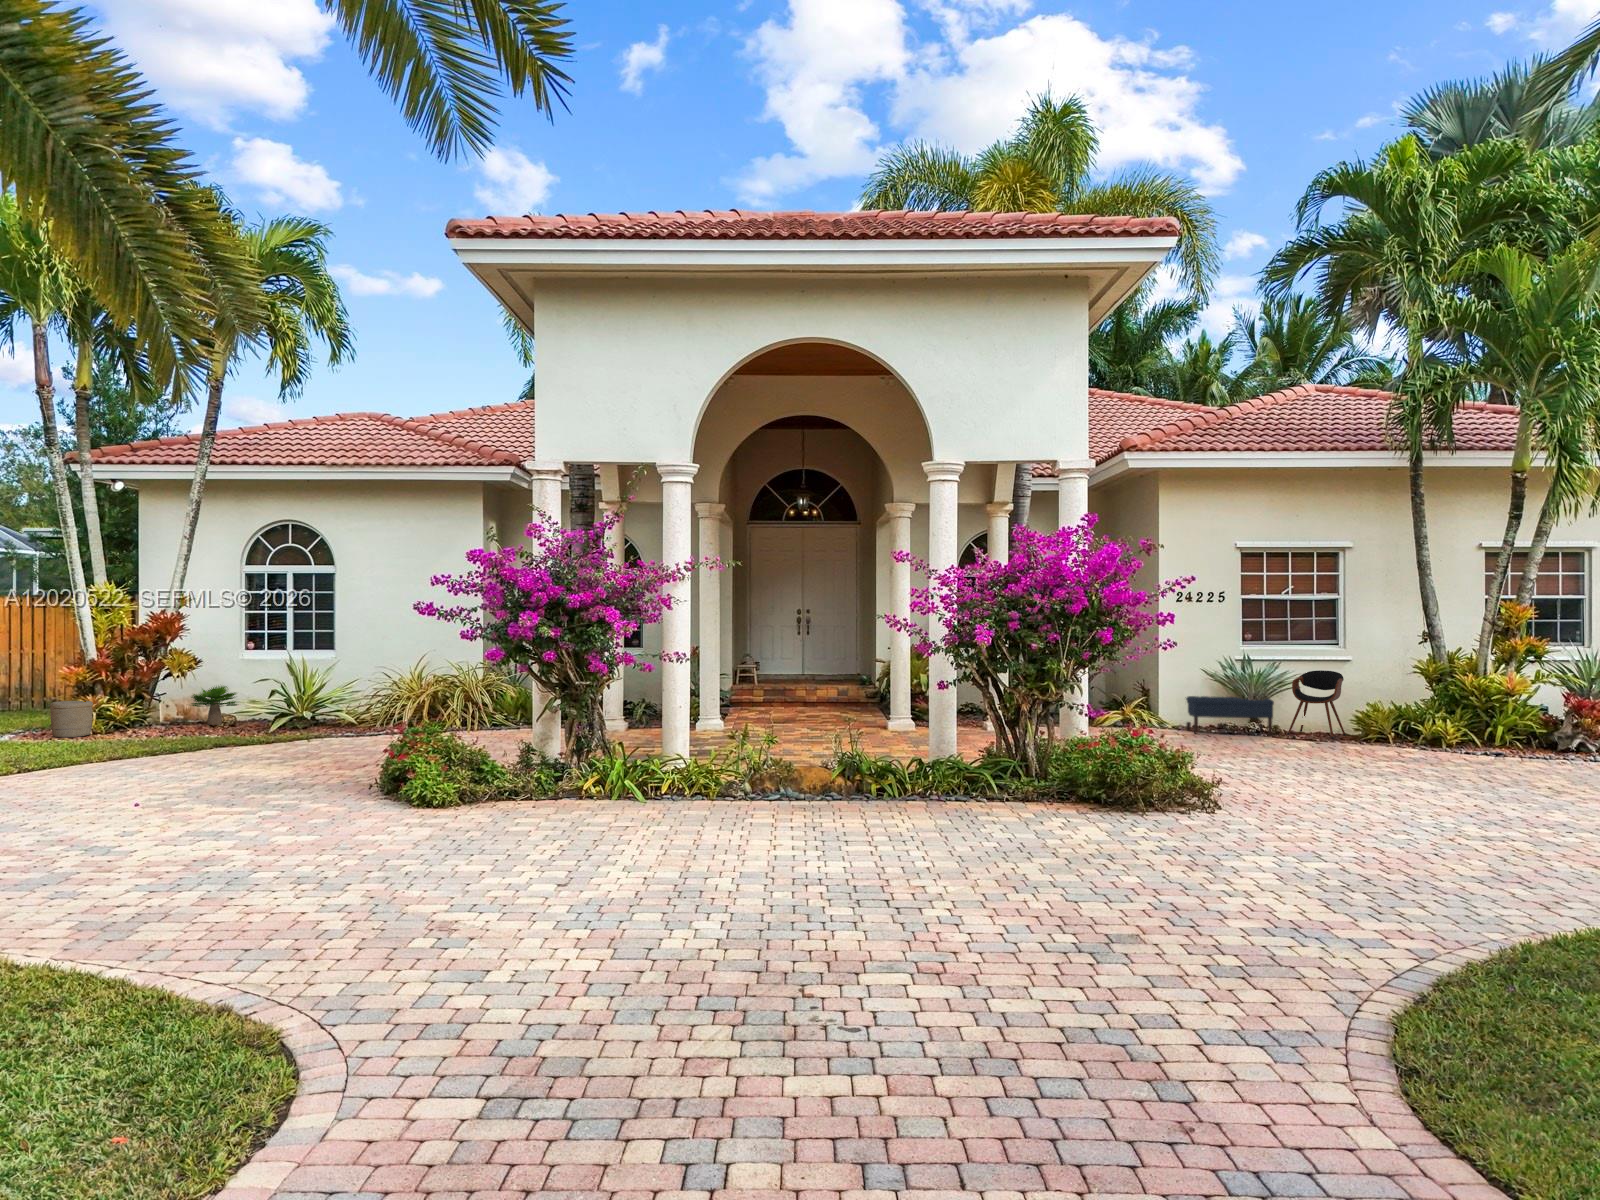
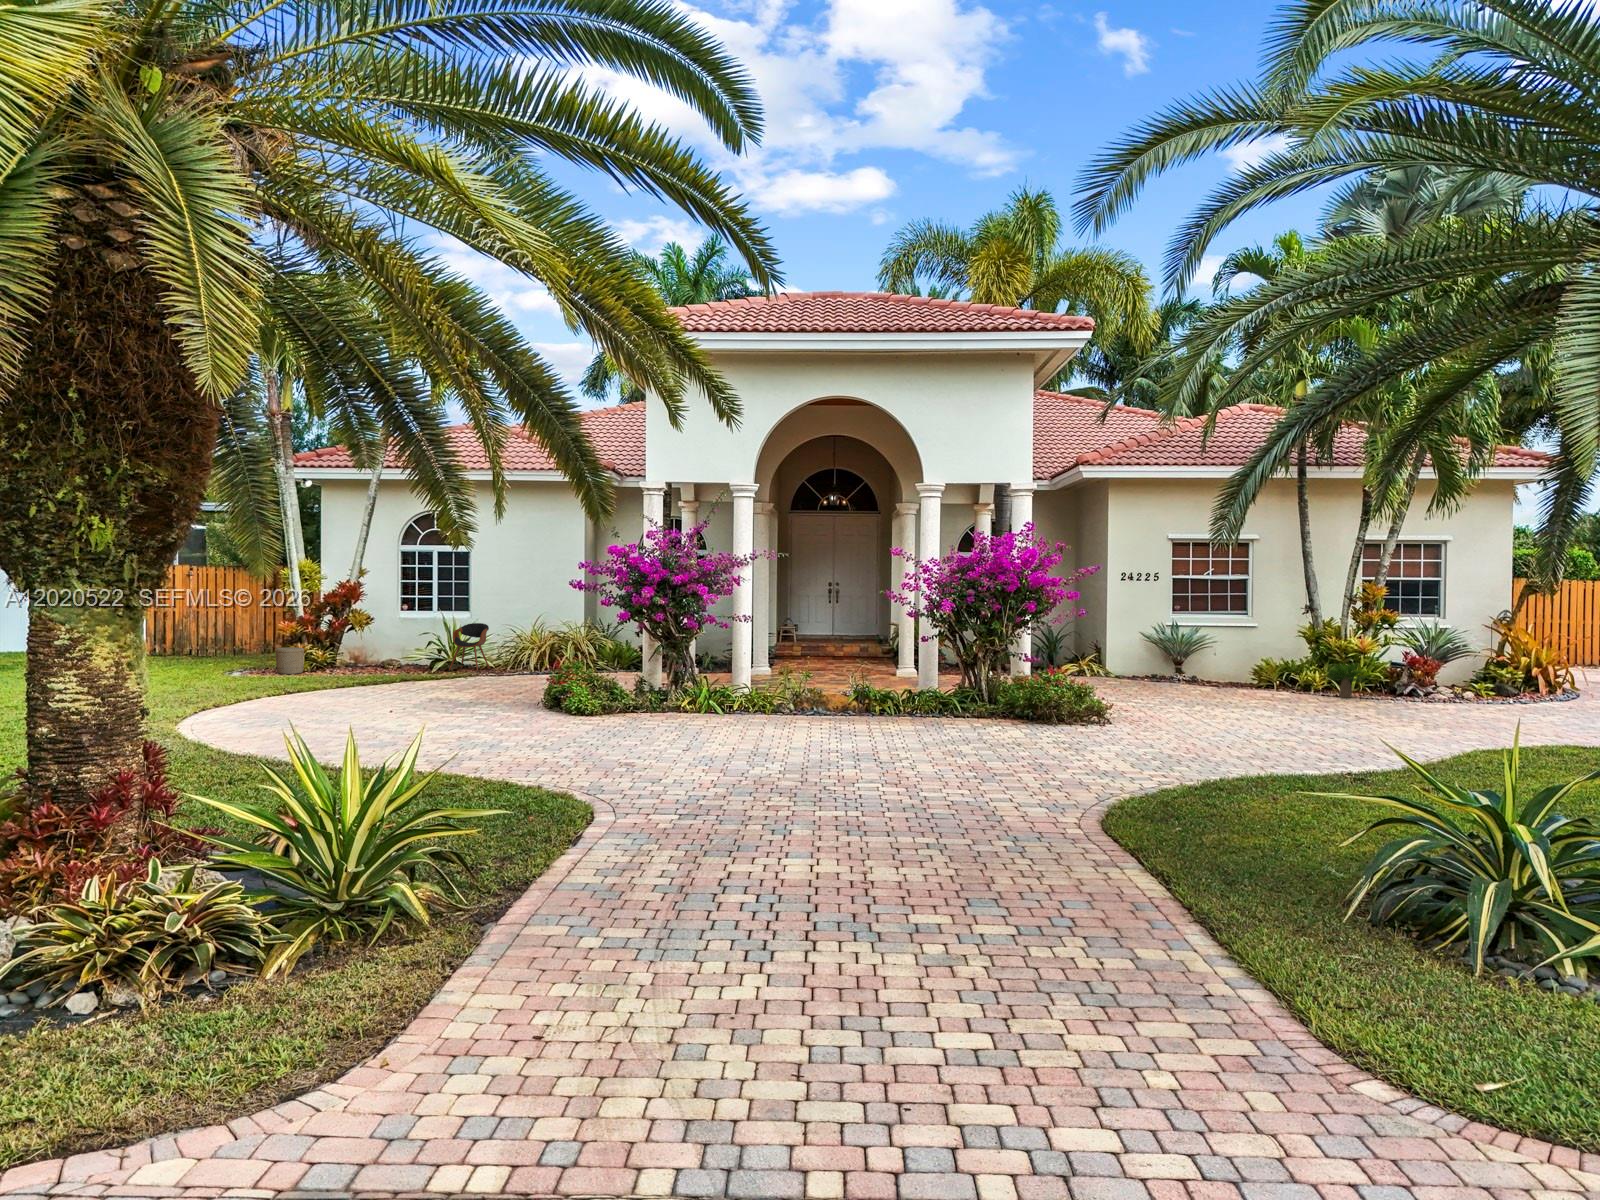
chair: present [1287,670,1346,739] -> present [448,623,490,672]
potted plant: present [191,686,239,725] -> present [1327,664,1366,698]
bench: present [1186,696,1274,735] -> none [1126,653,1193,684]

